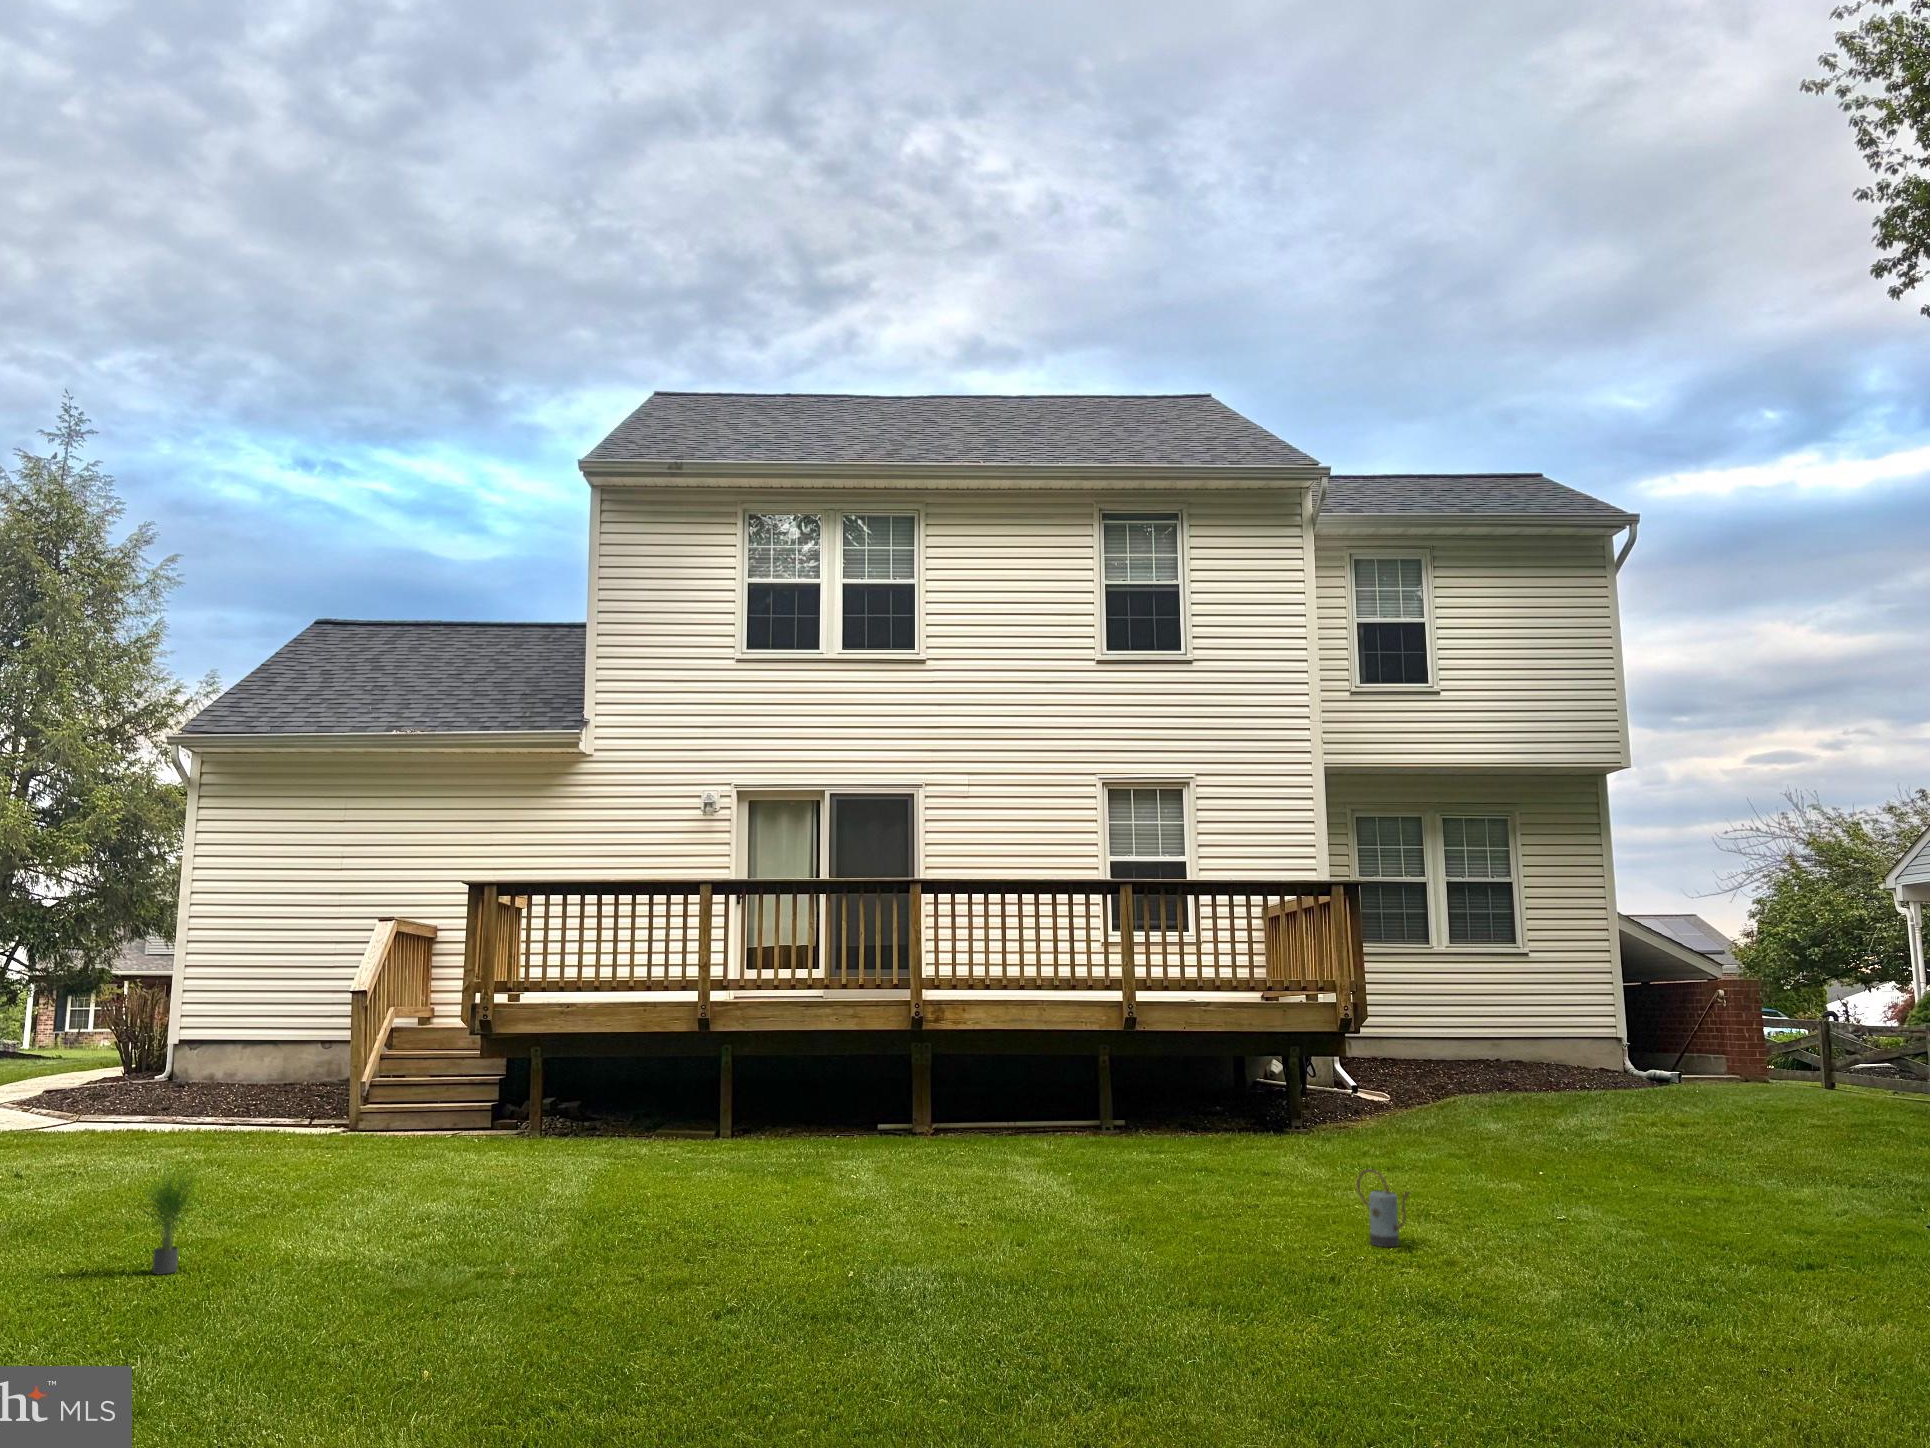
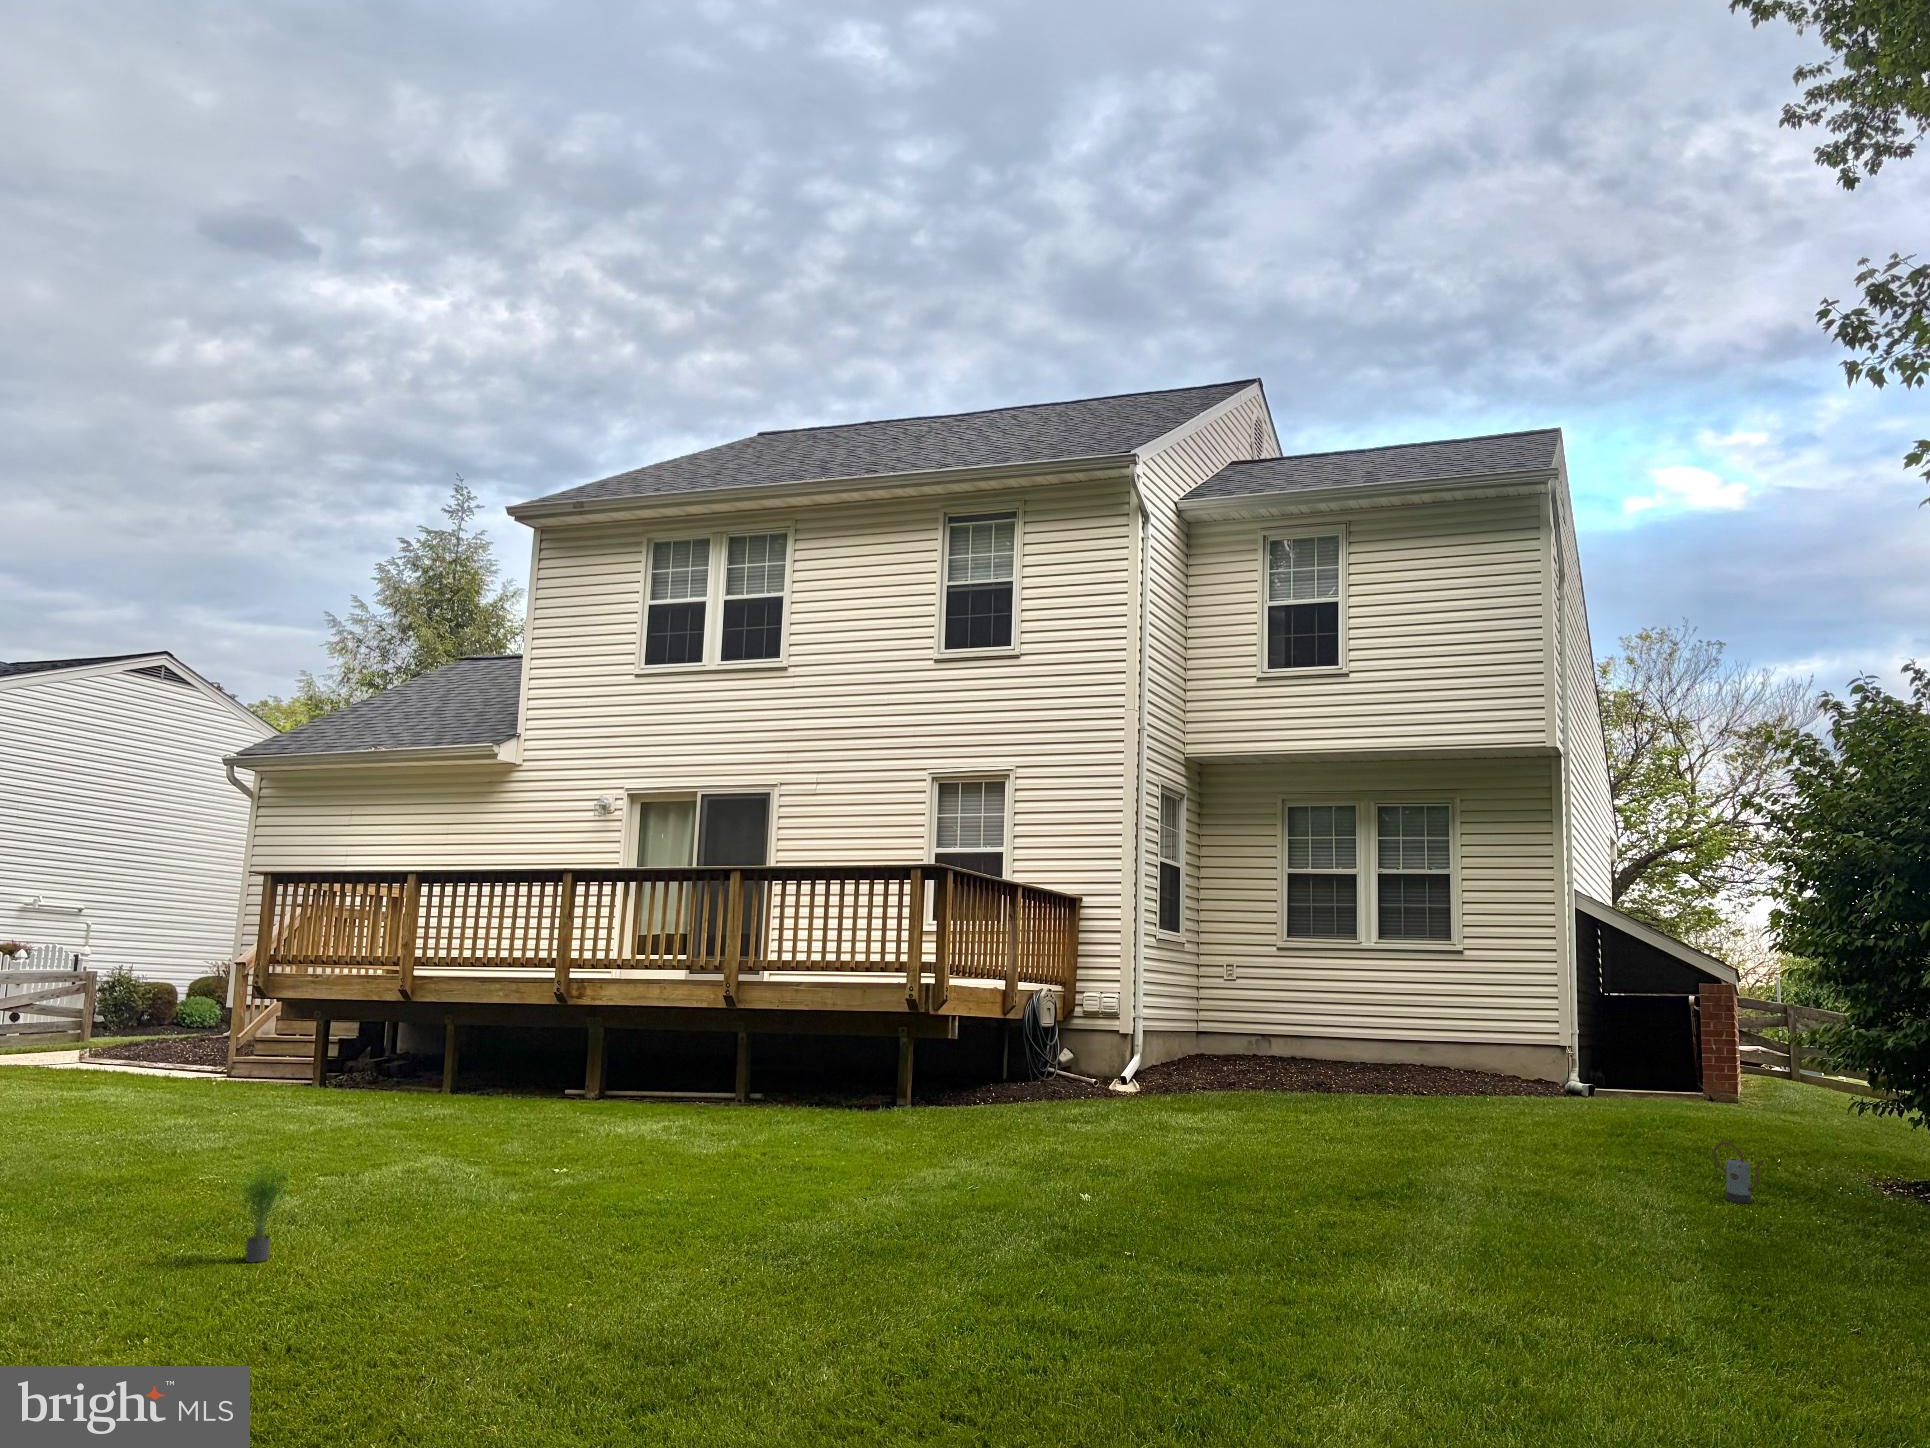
watering can: present [1357,1169,1409,1247] -> present [1713,1142,1764,1203]

